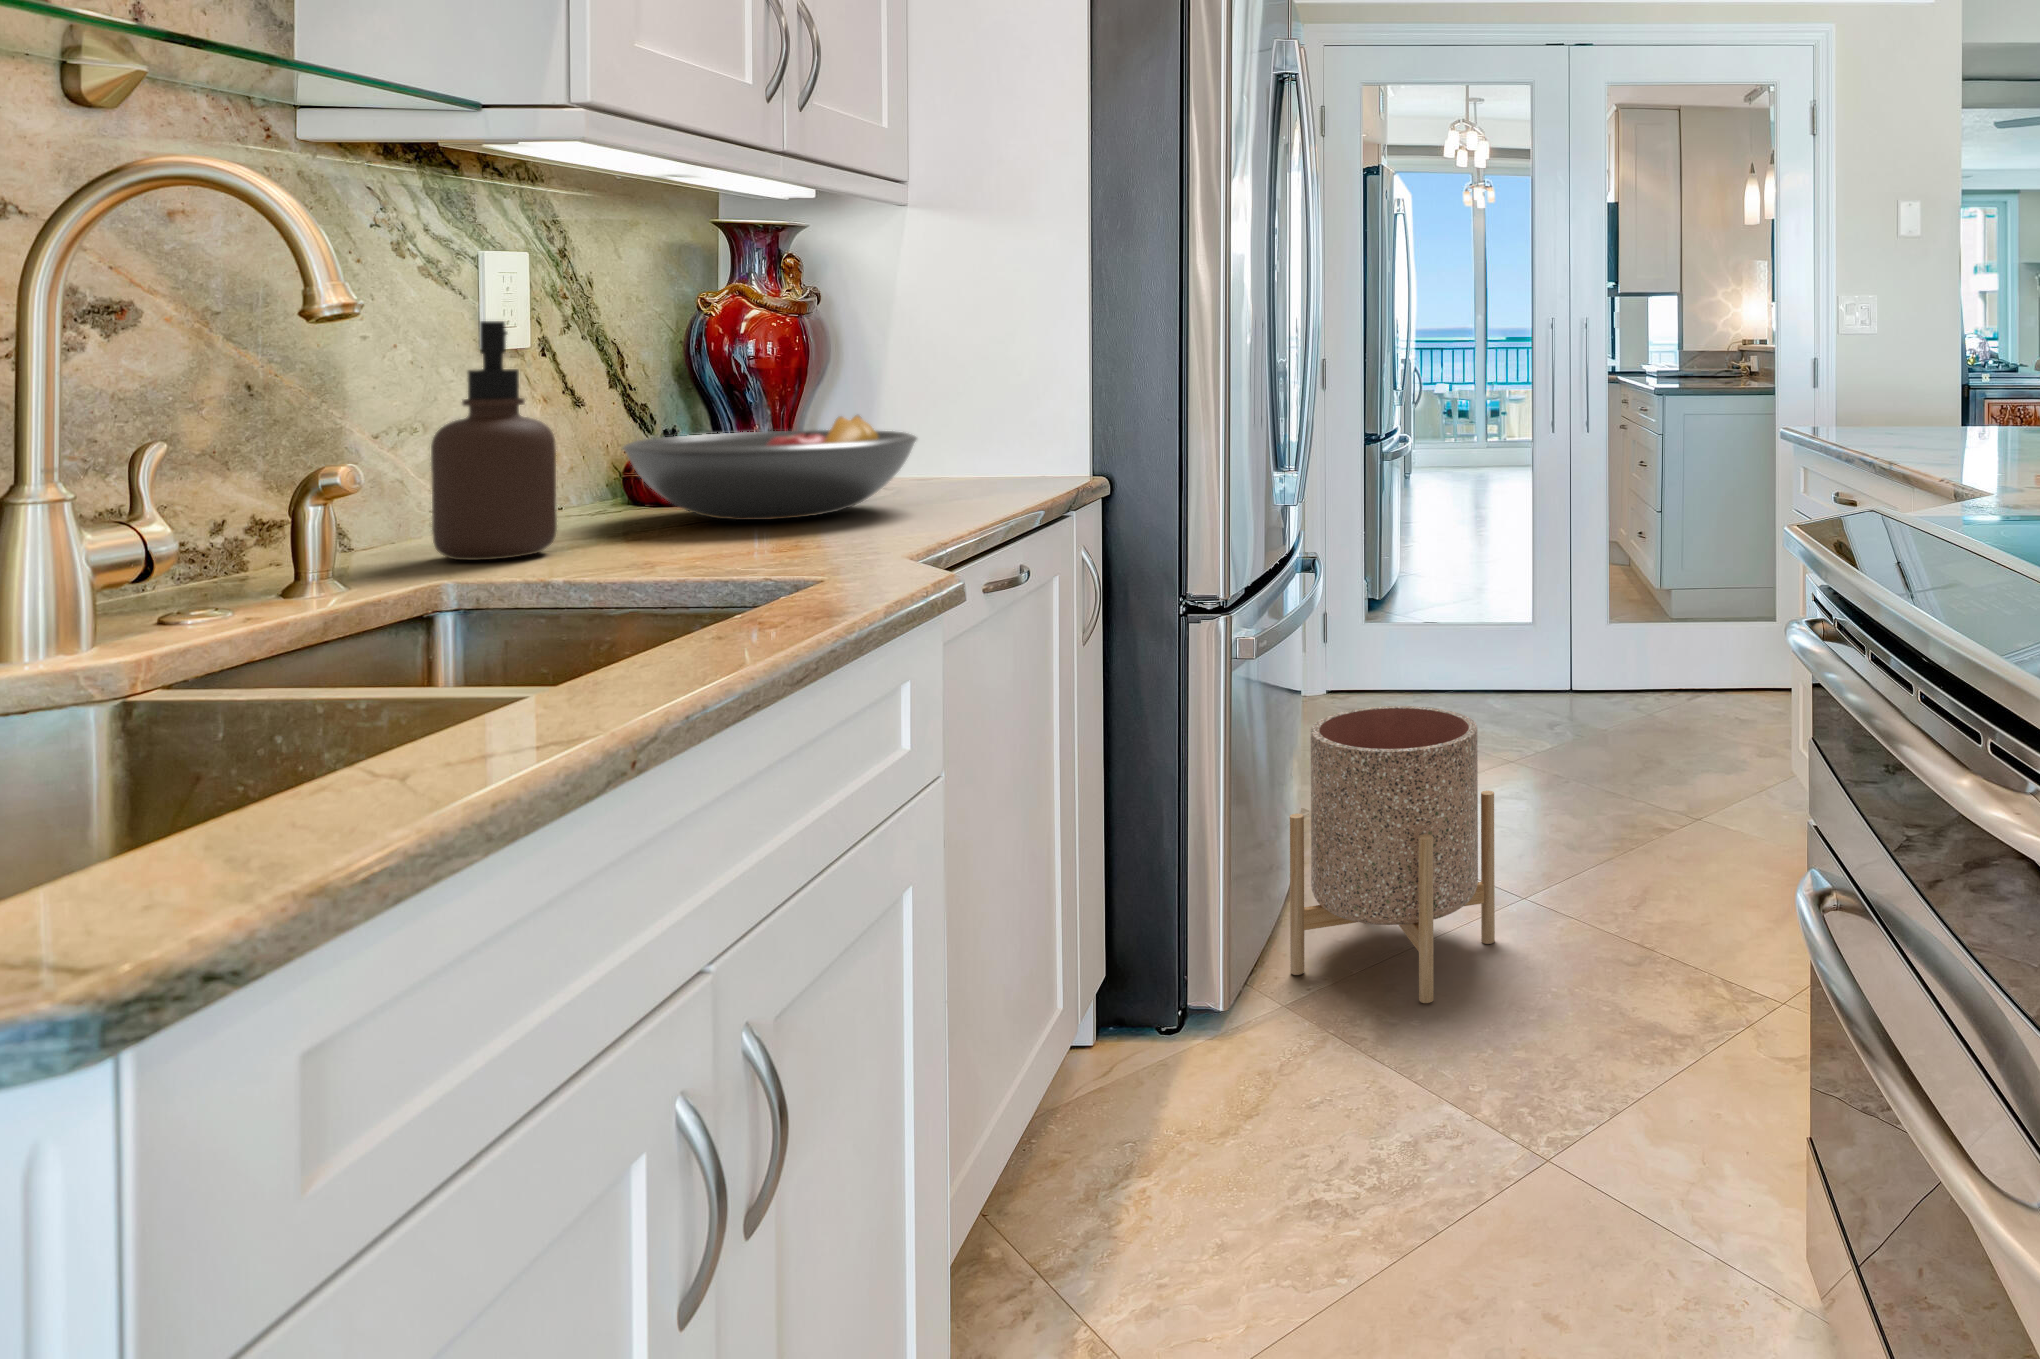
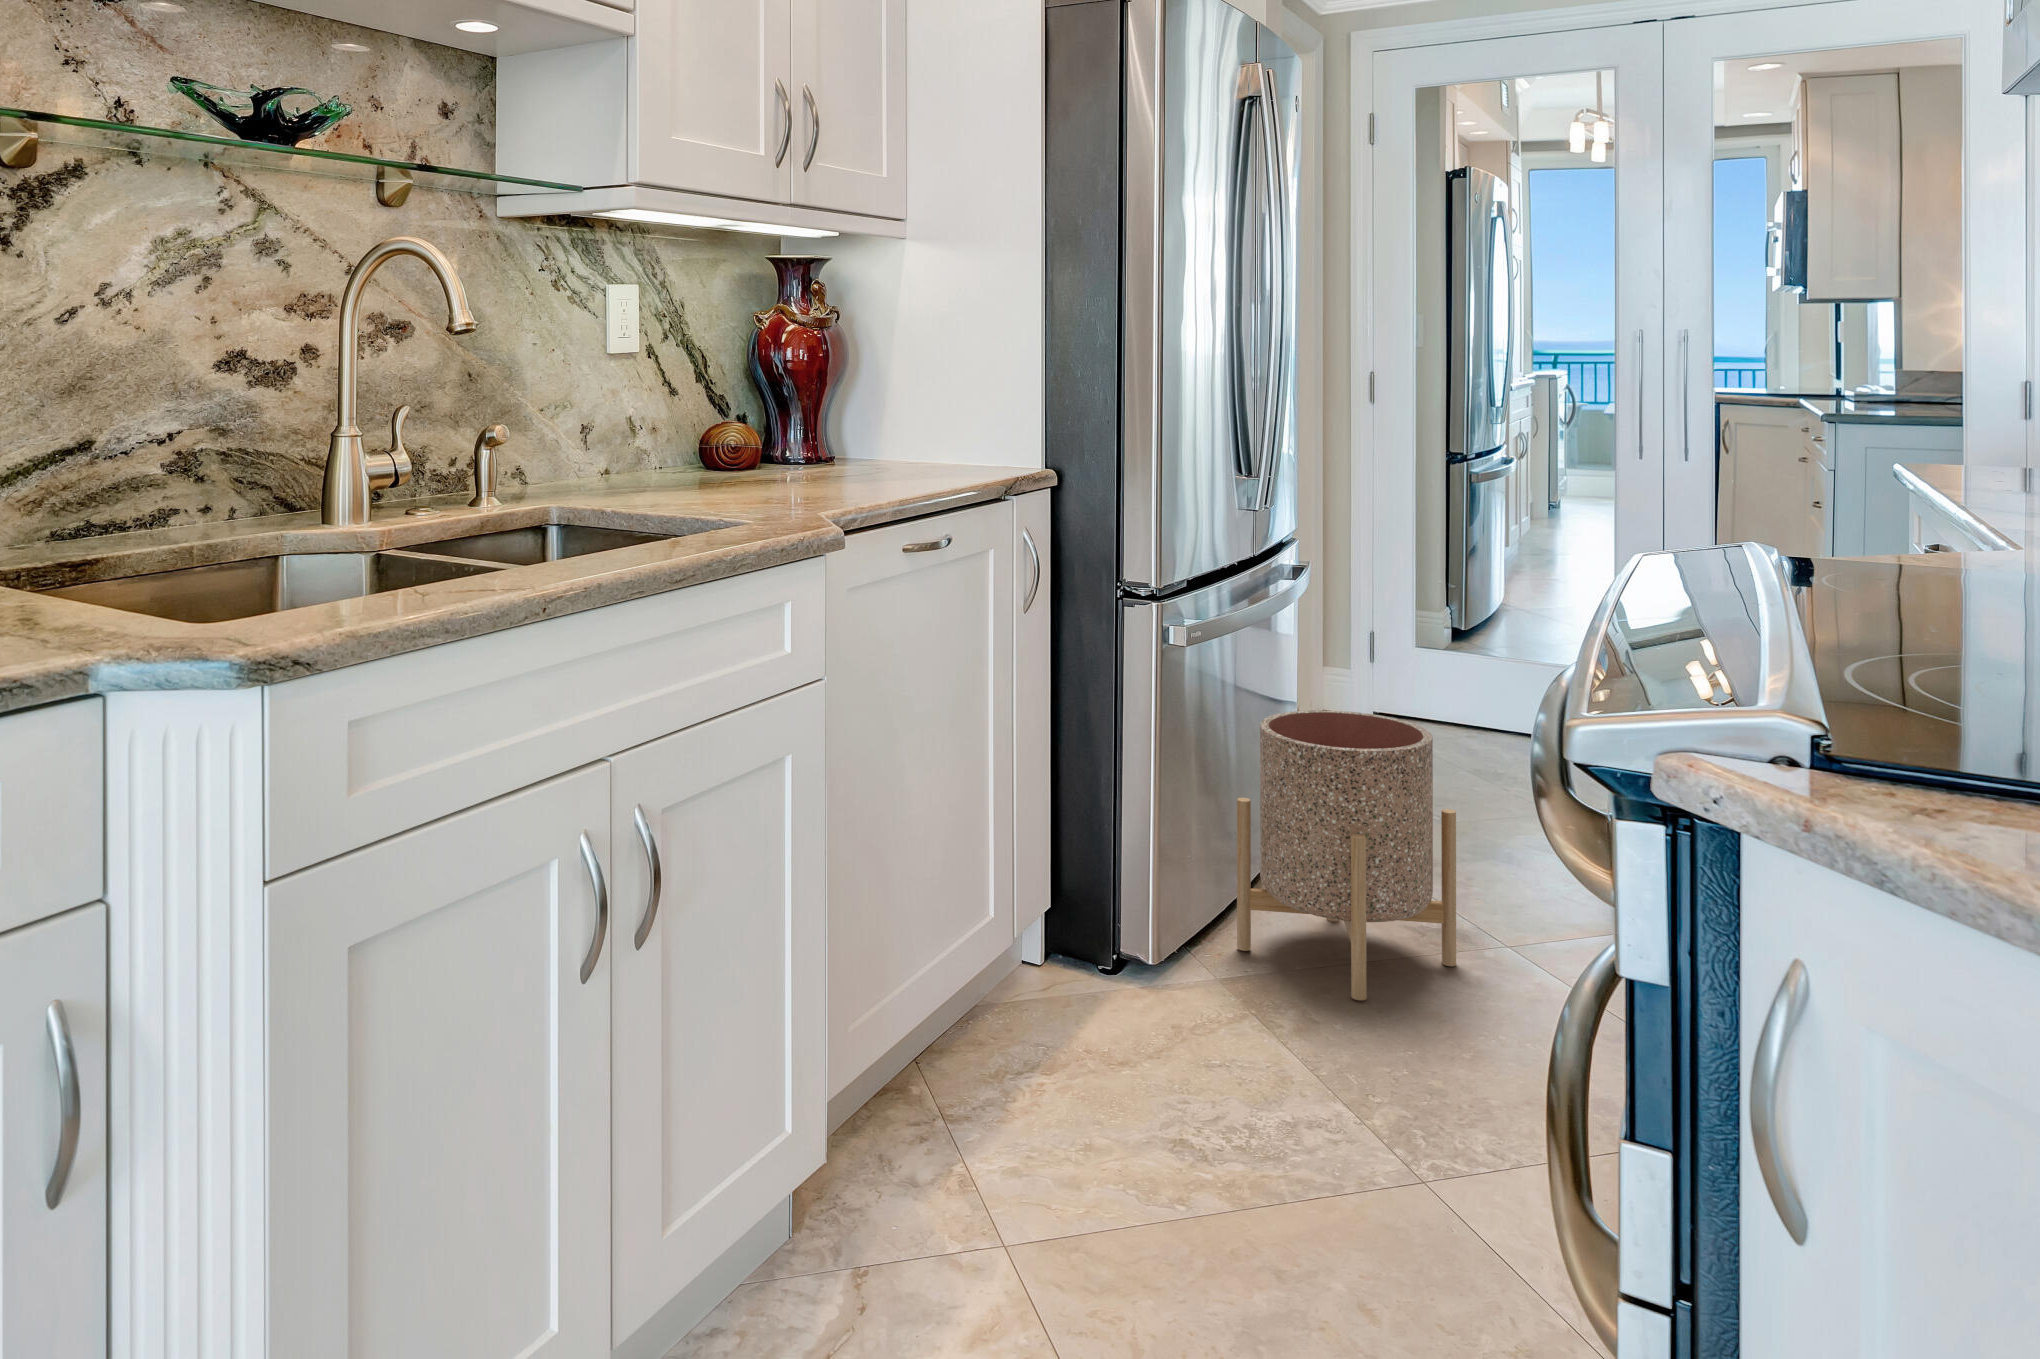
soap dispenser: present [431,321,557,560] -> none [559,334,630,495]
fruit bowl: present [623,415,917,520] -> none [684,407,887,482]

